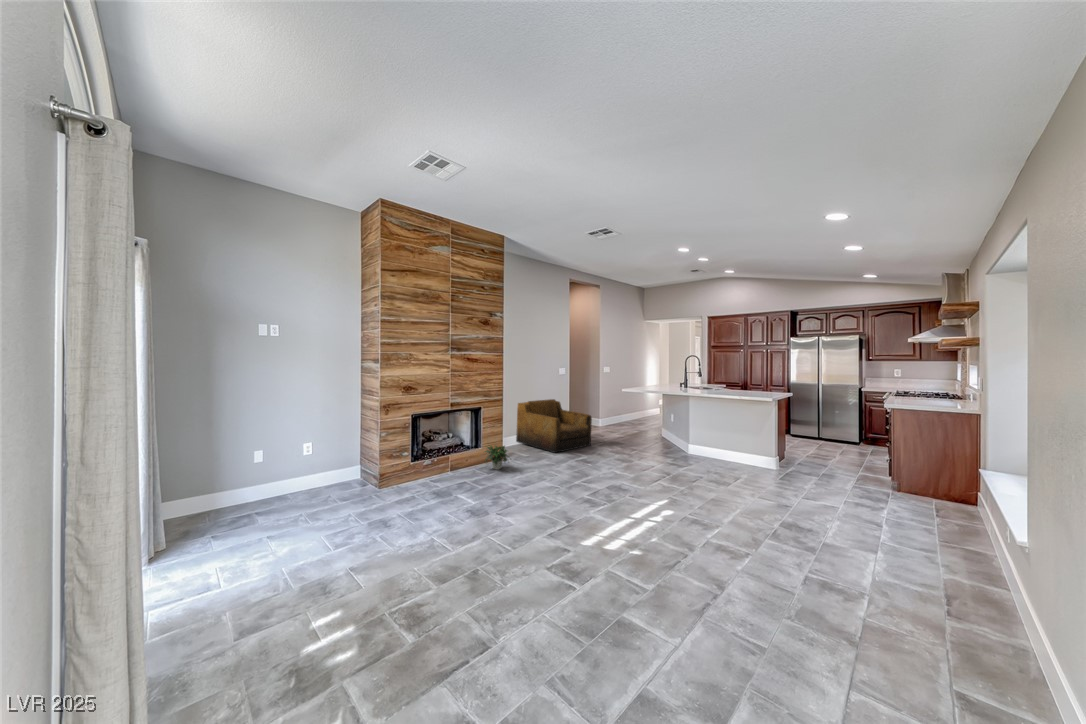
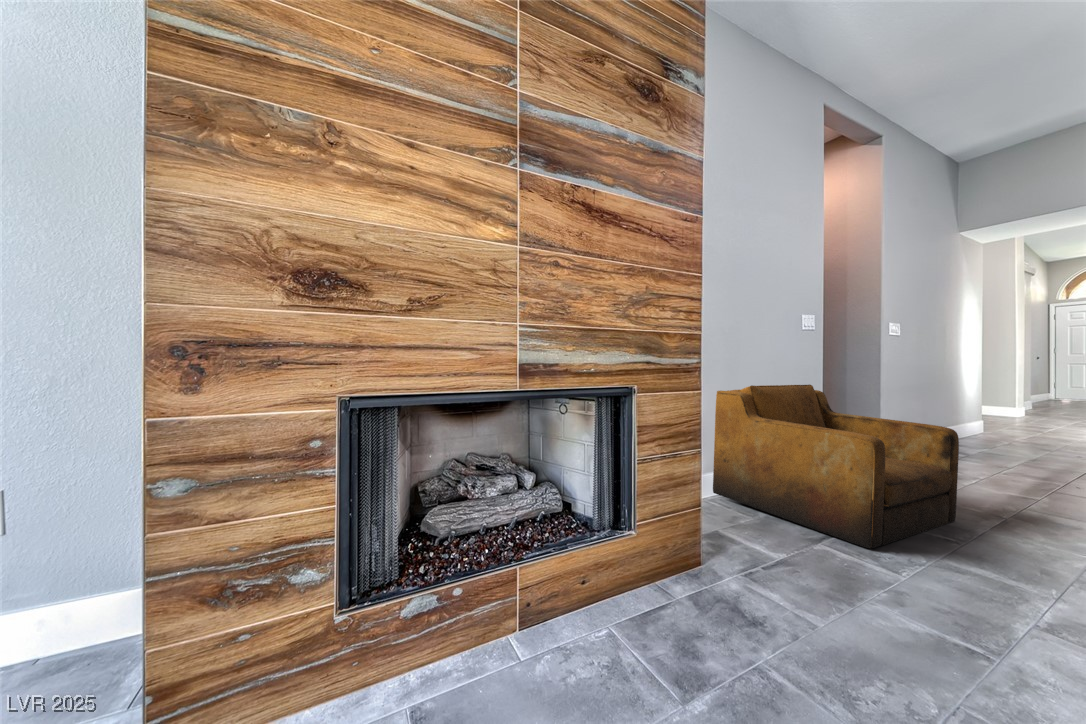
potted plant: present [485,446,508,470] -> none [612,524,763,634]

